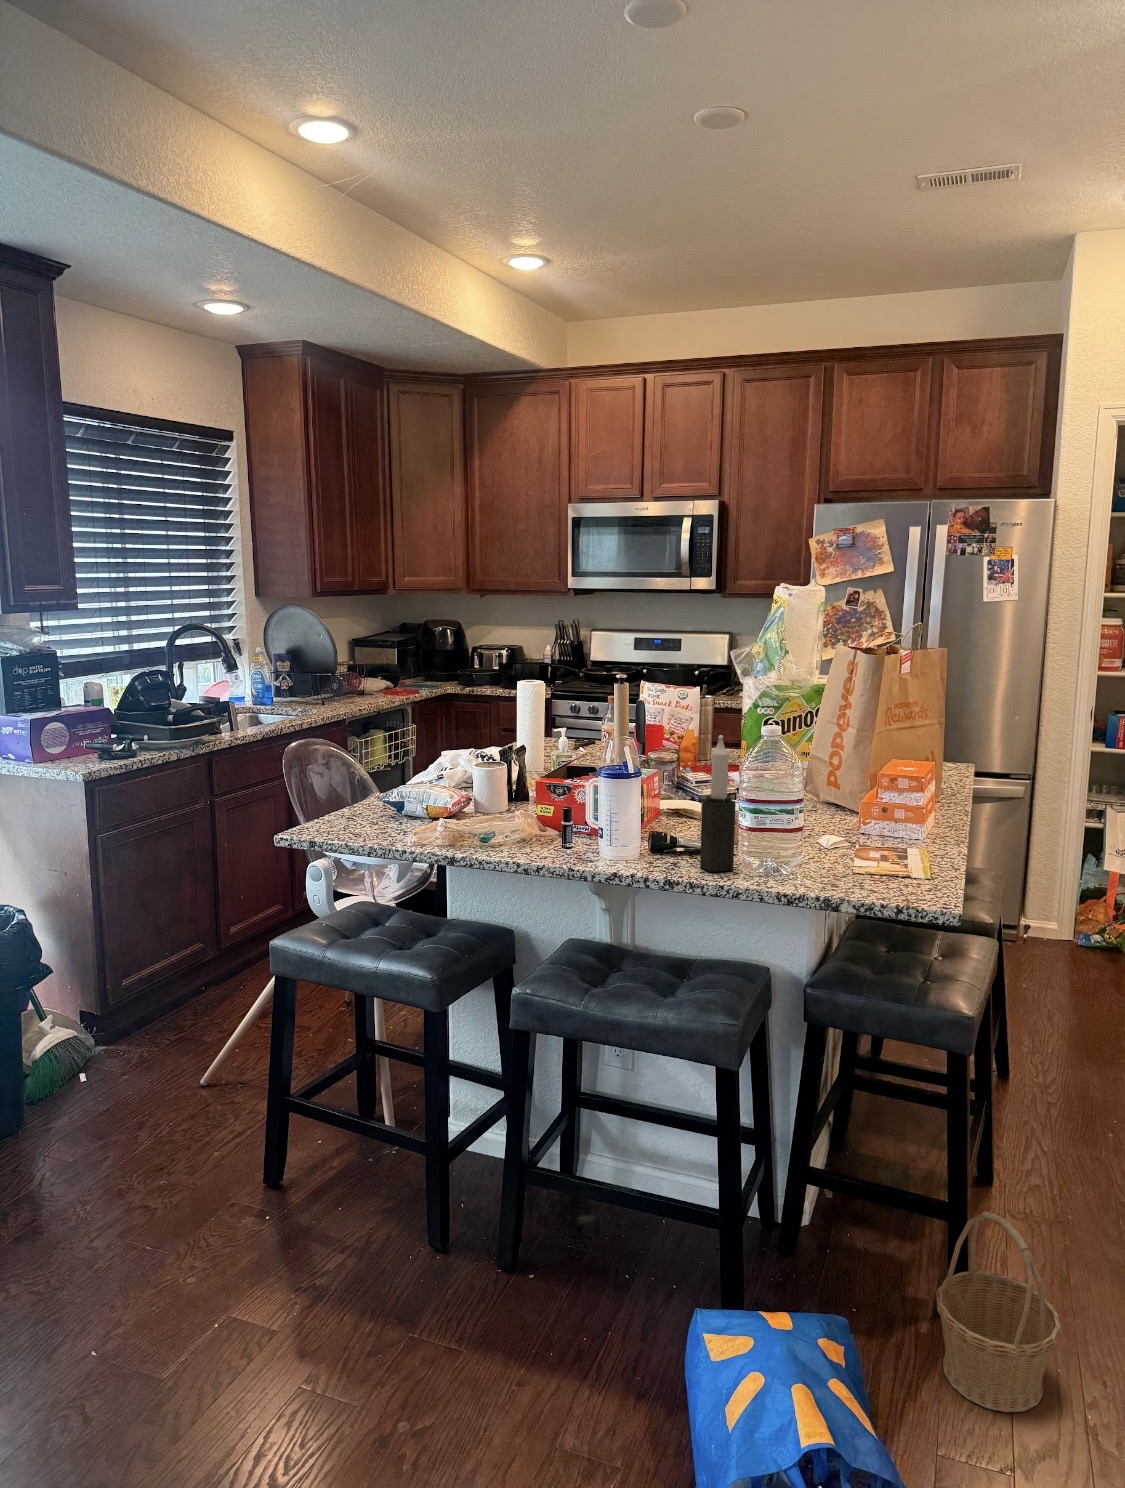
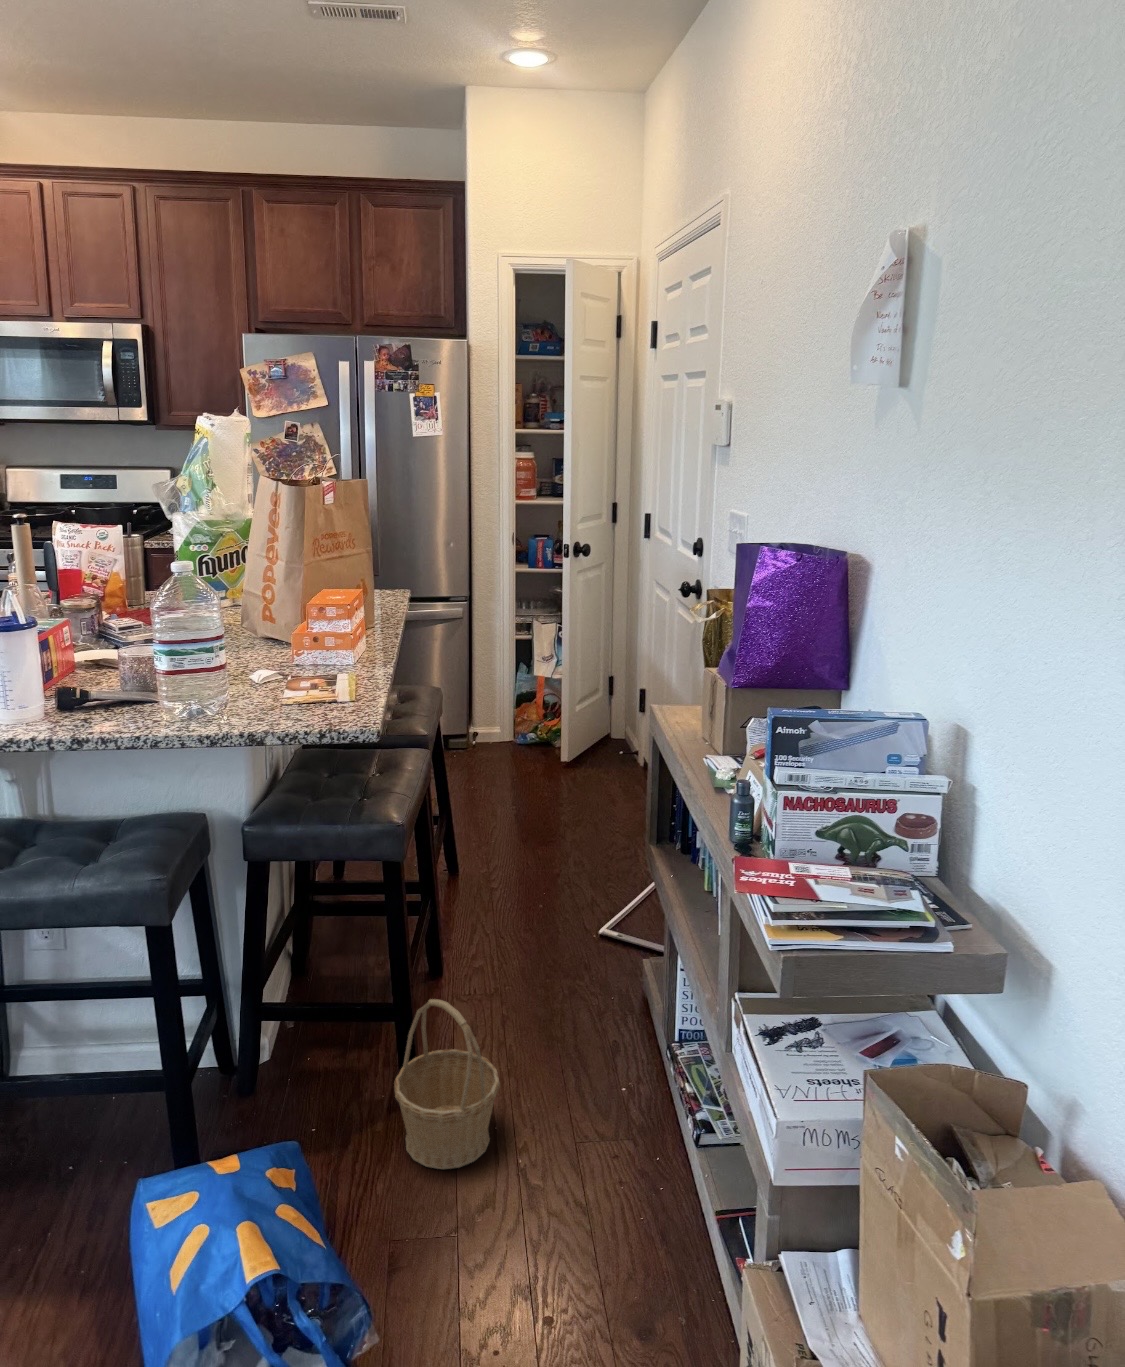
candle: present [700,735,736,872] -> none [110,575,154,723]

